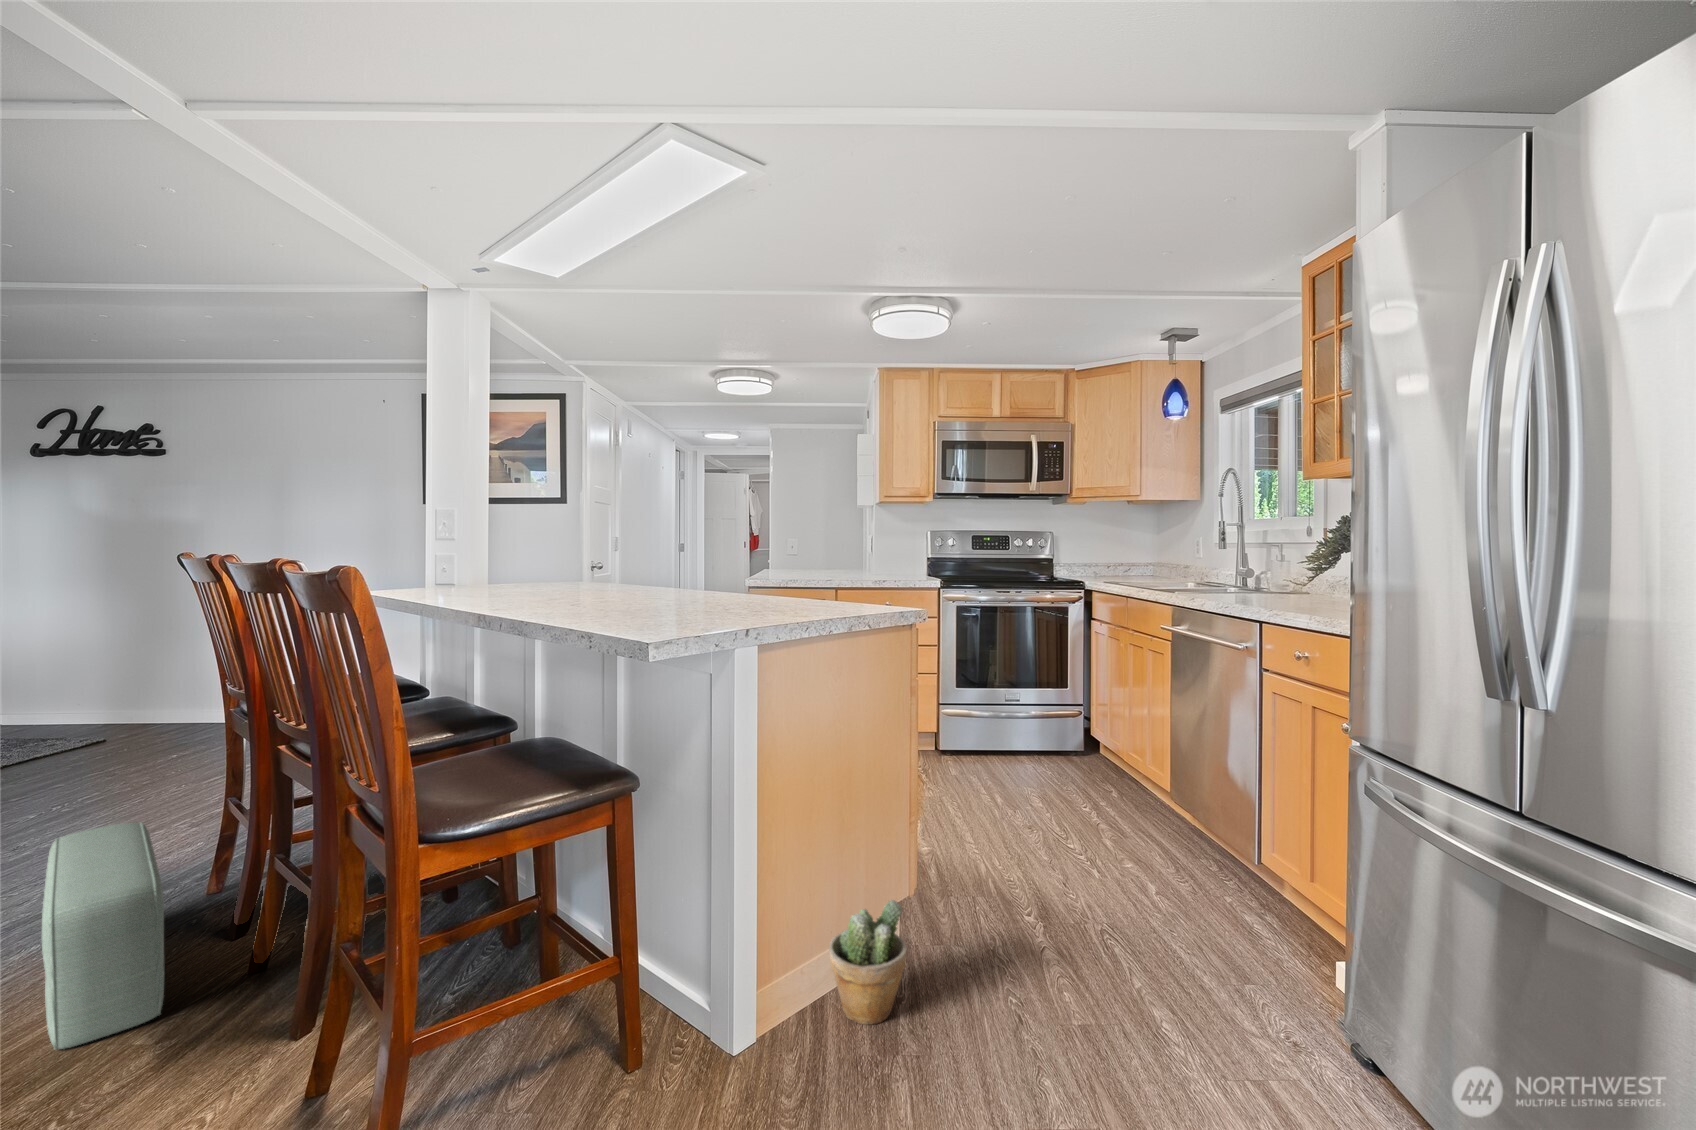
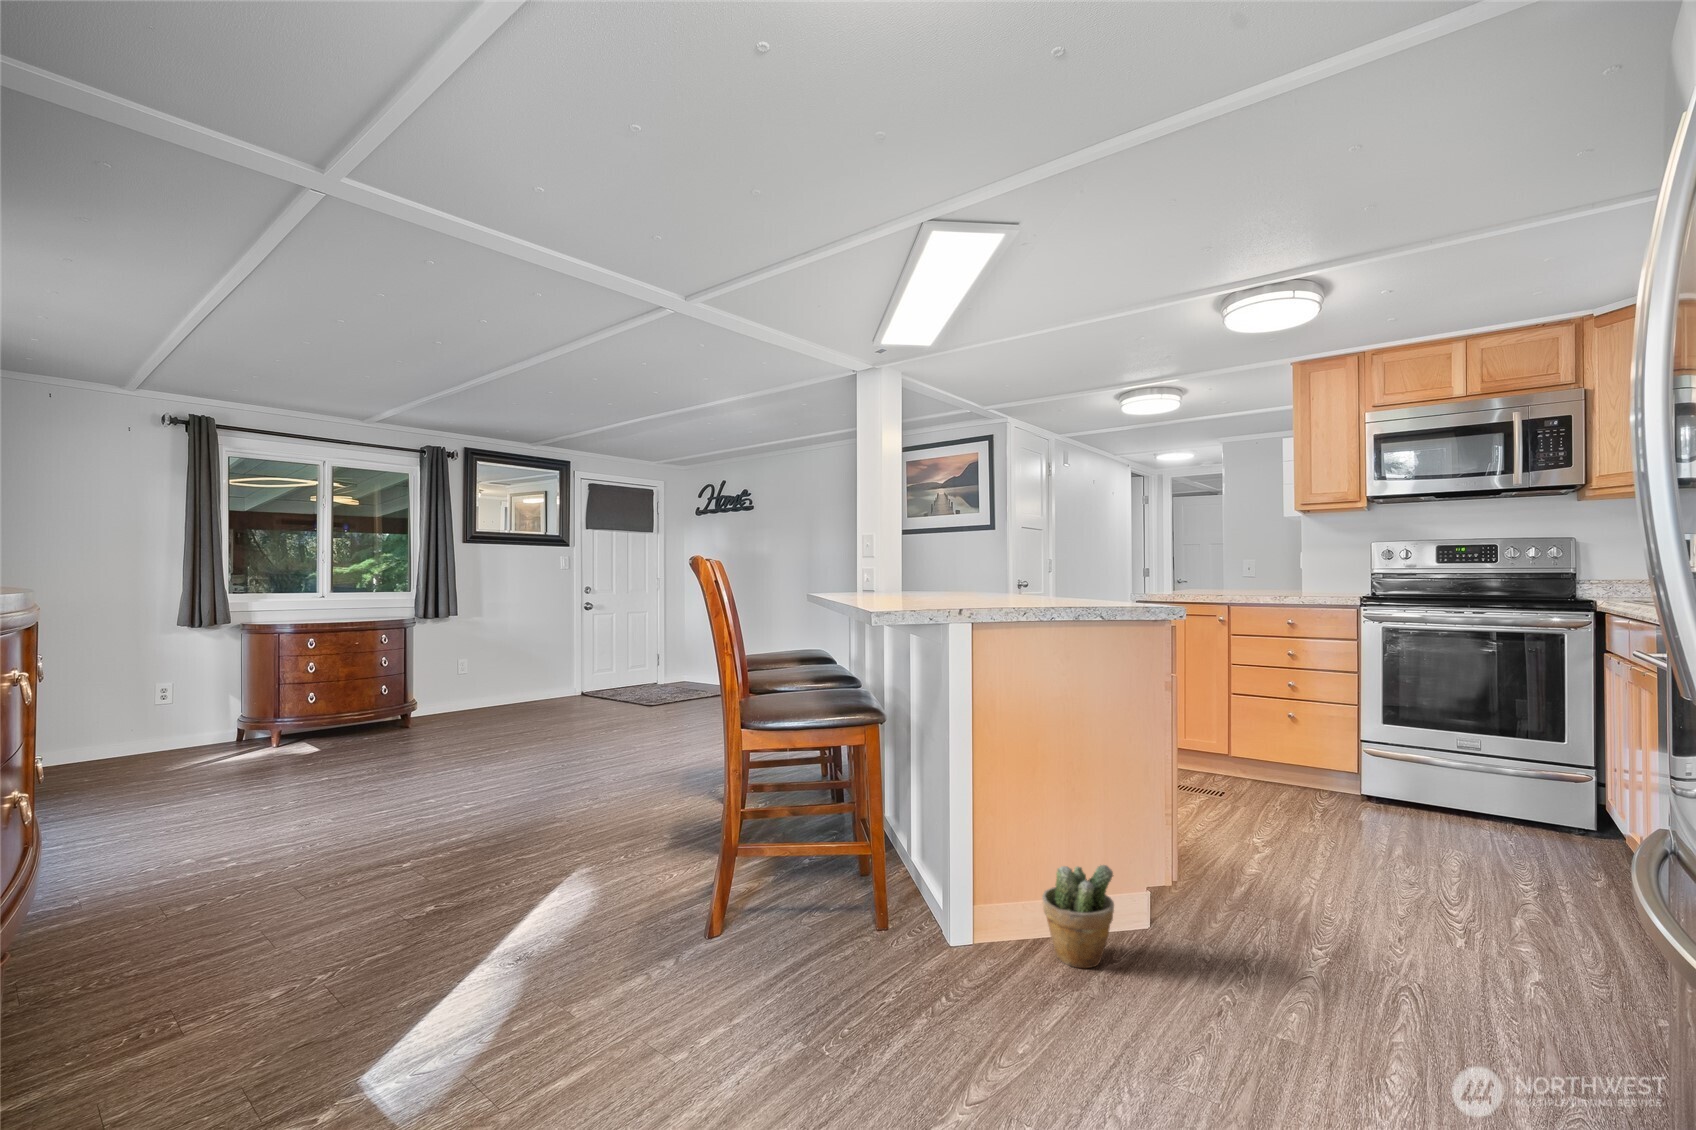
pouf: present [42,822,164,1050] -> none [632,724,692,832]

